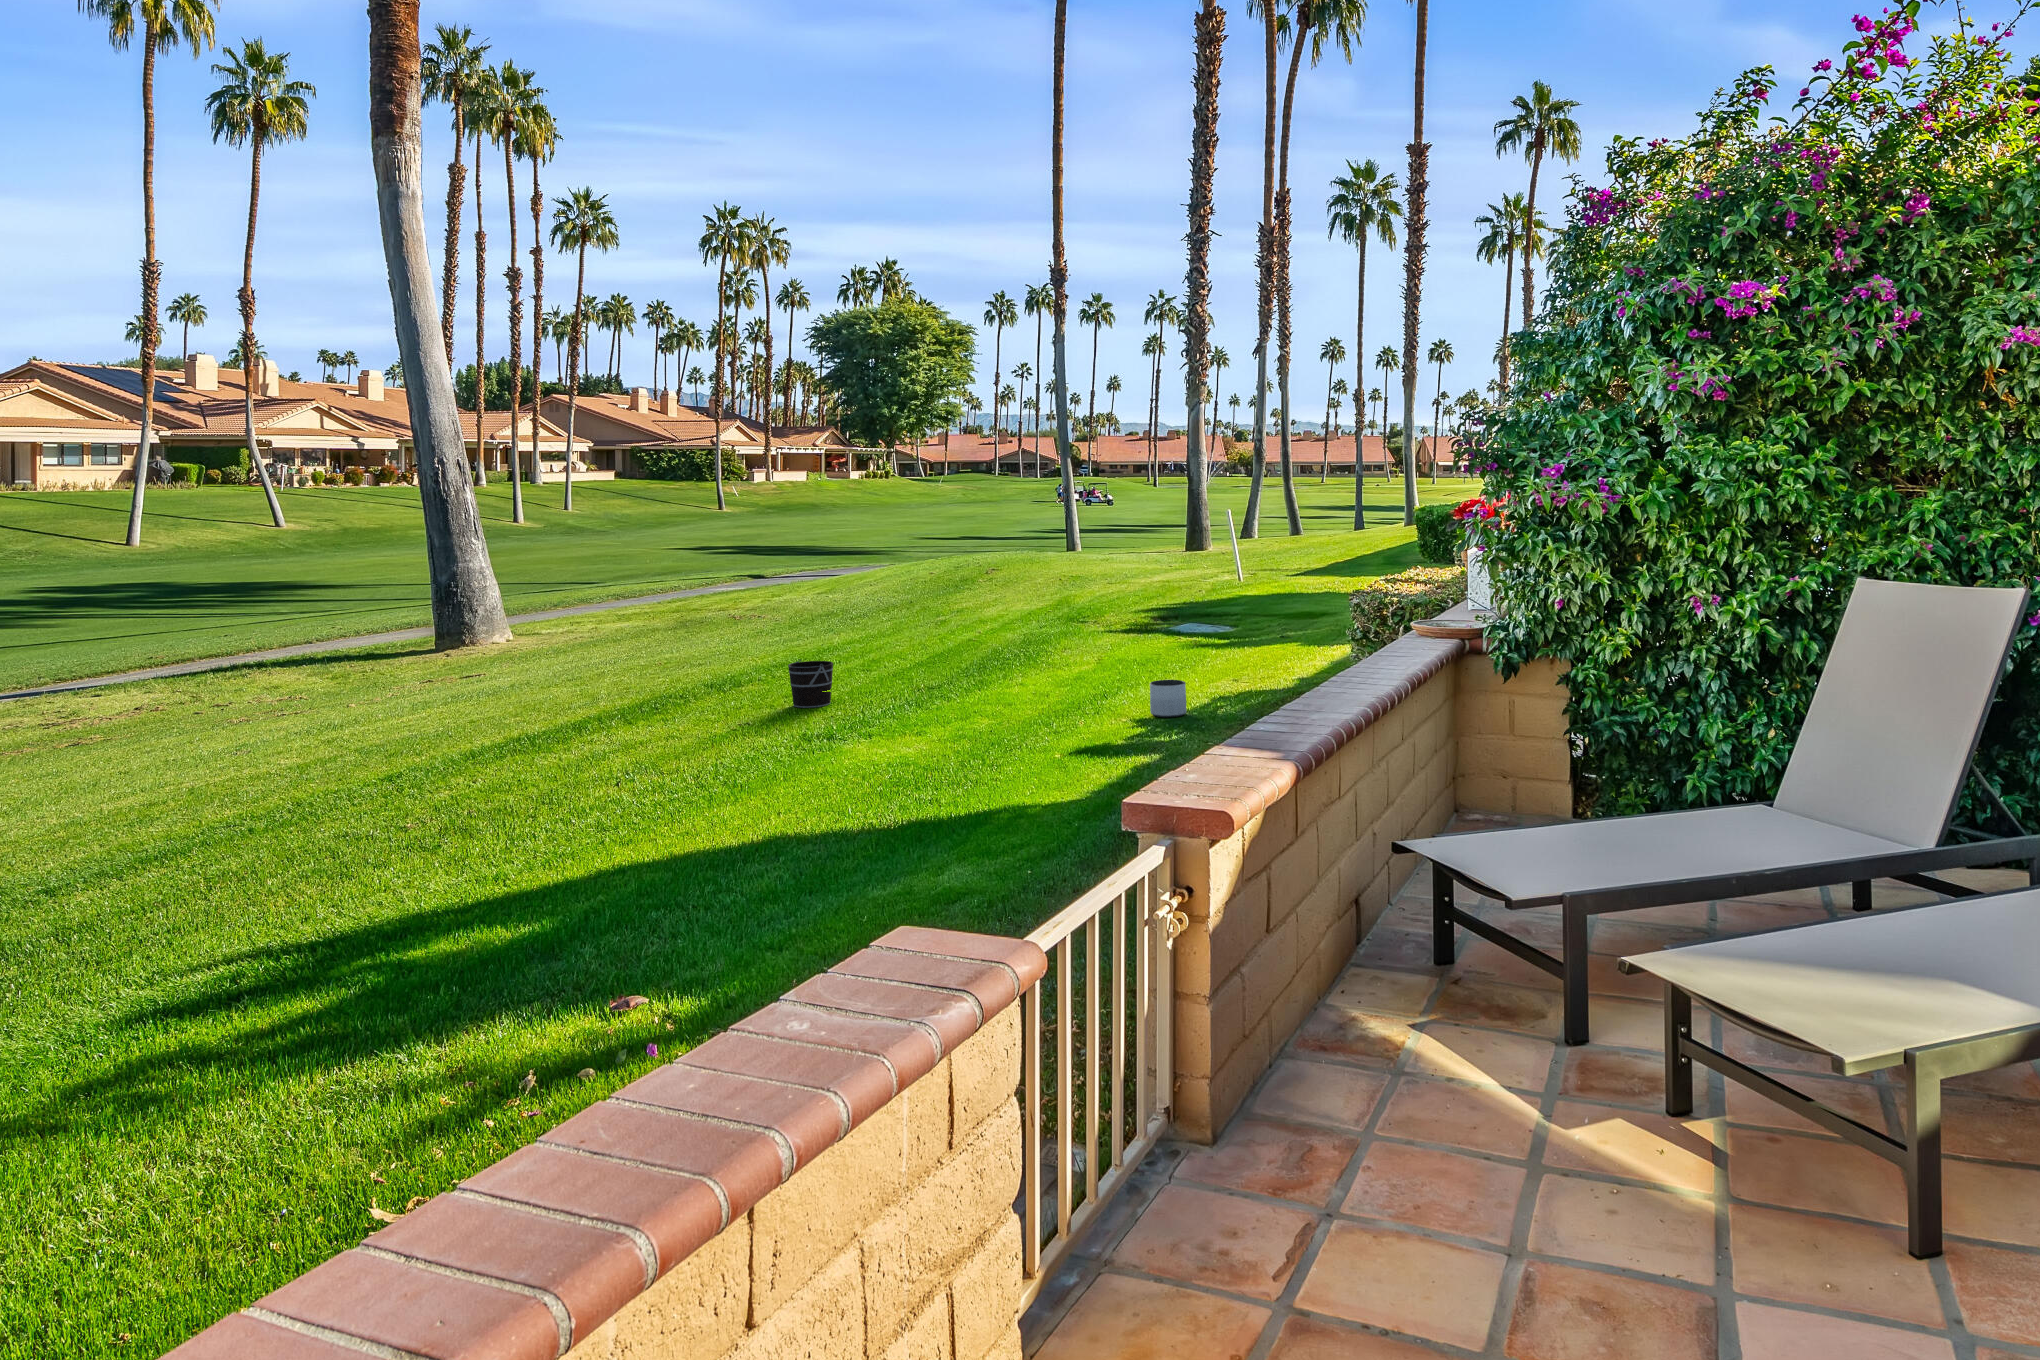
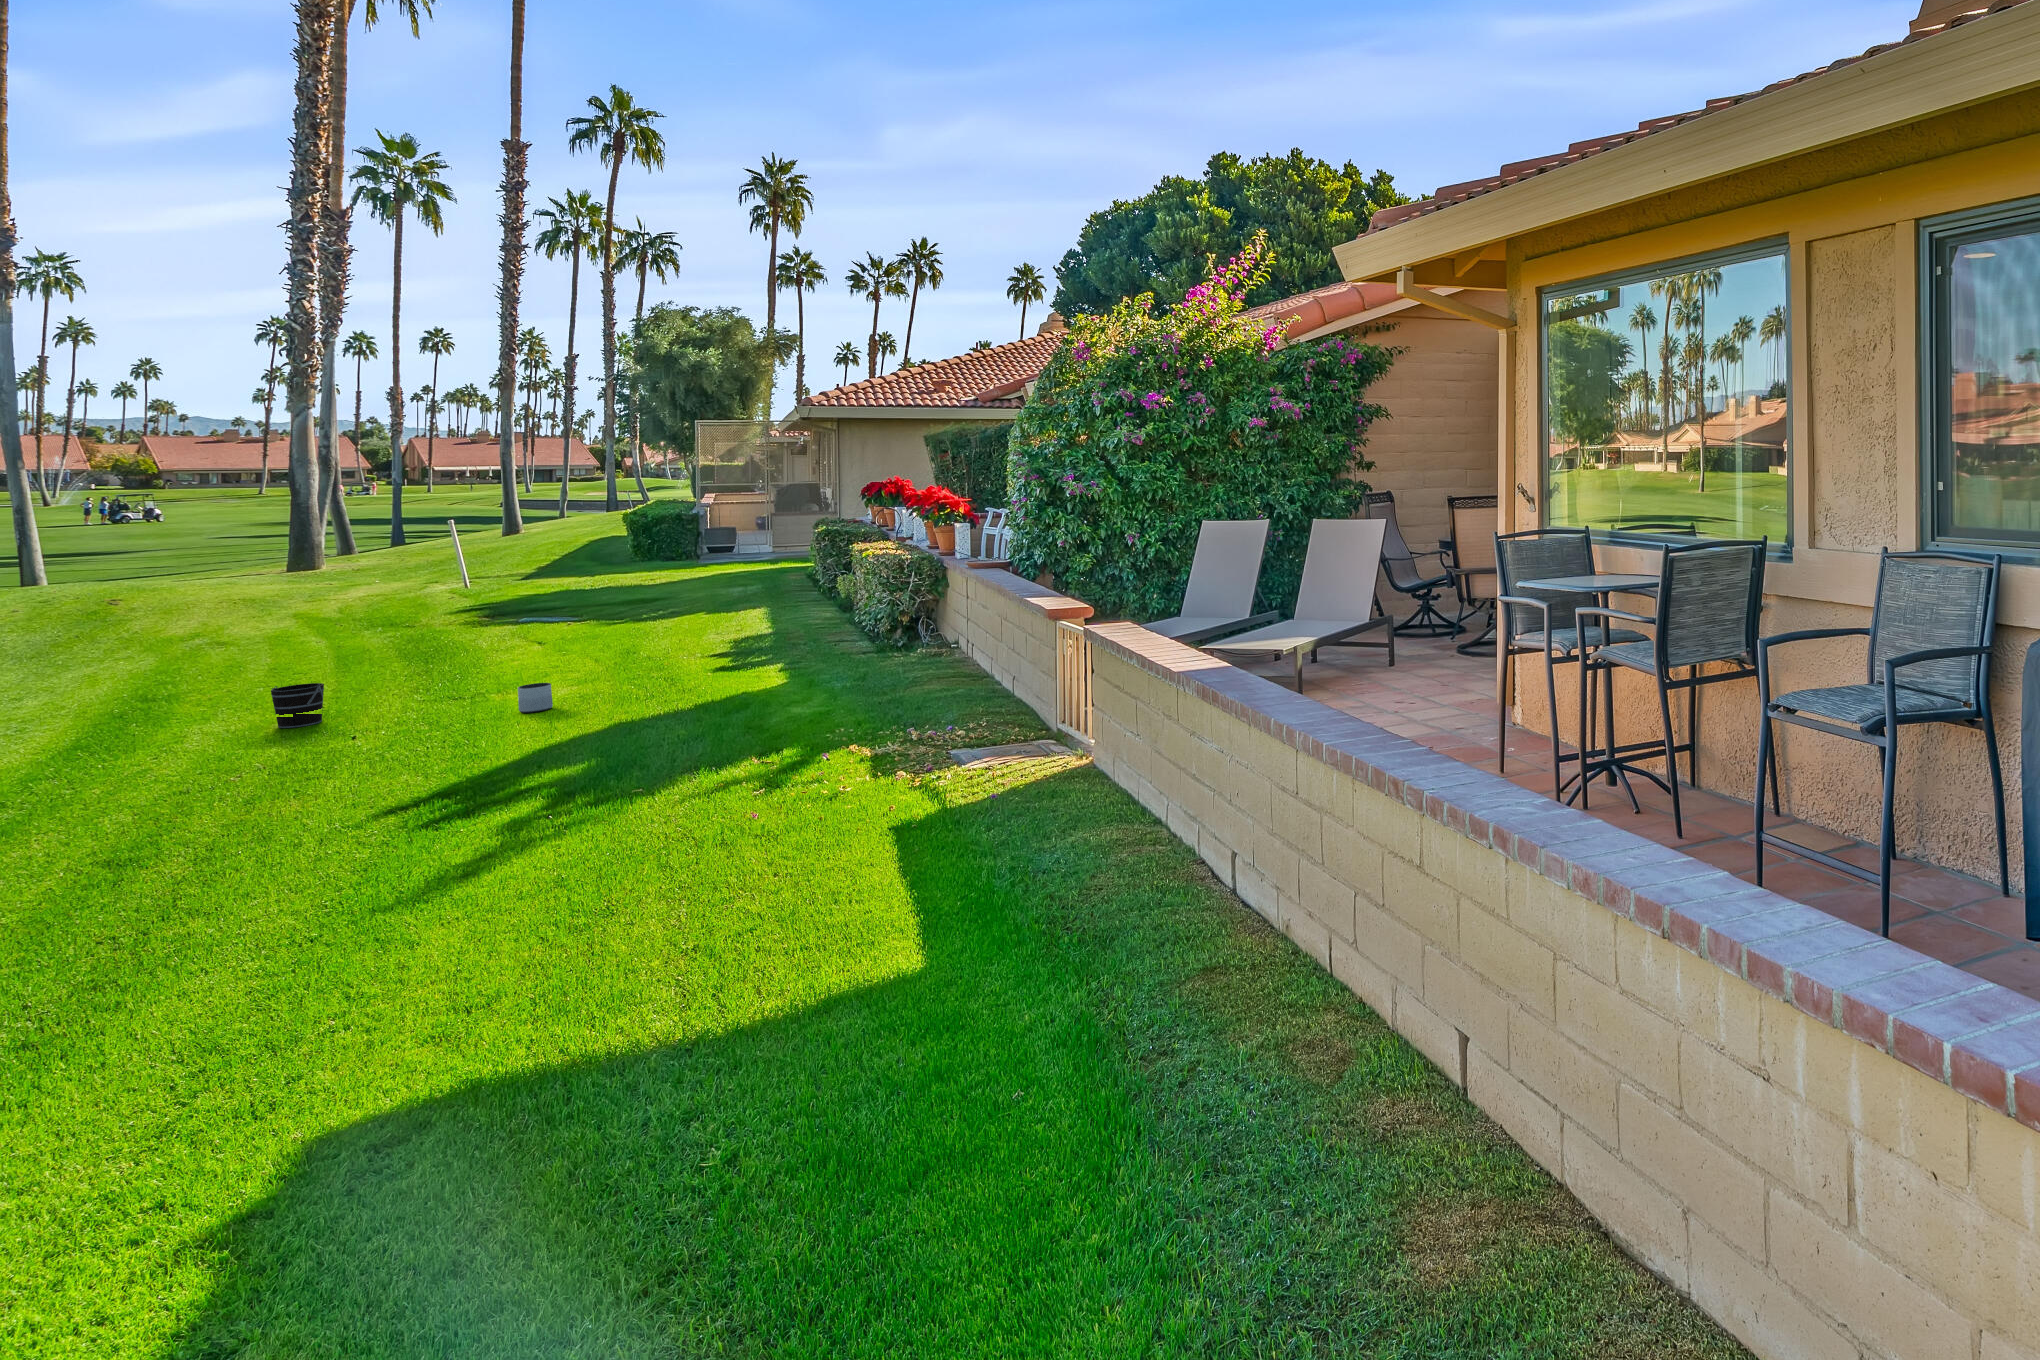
planter: present [1150,680,1187,717] -> present [518,683,553,713]

